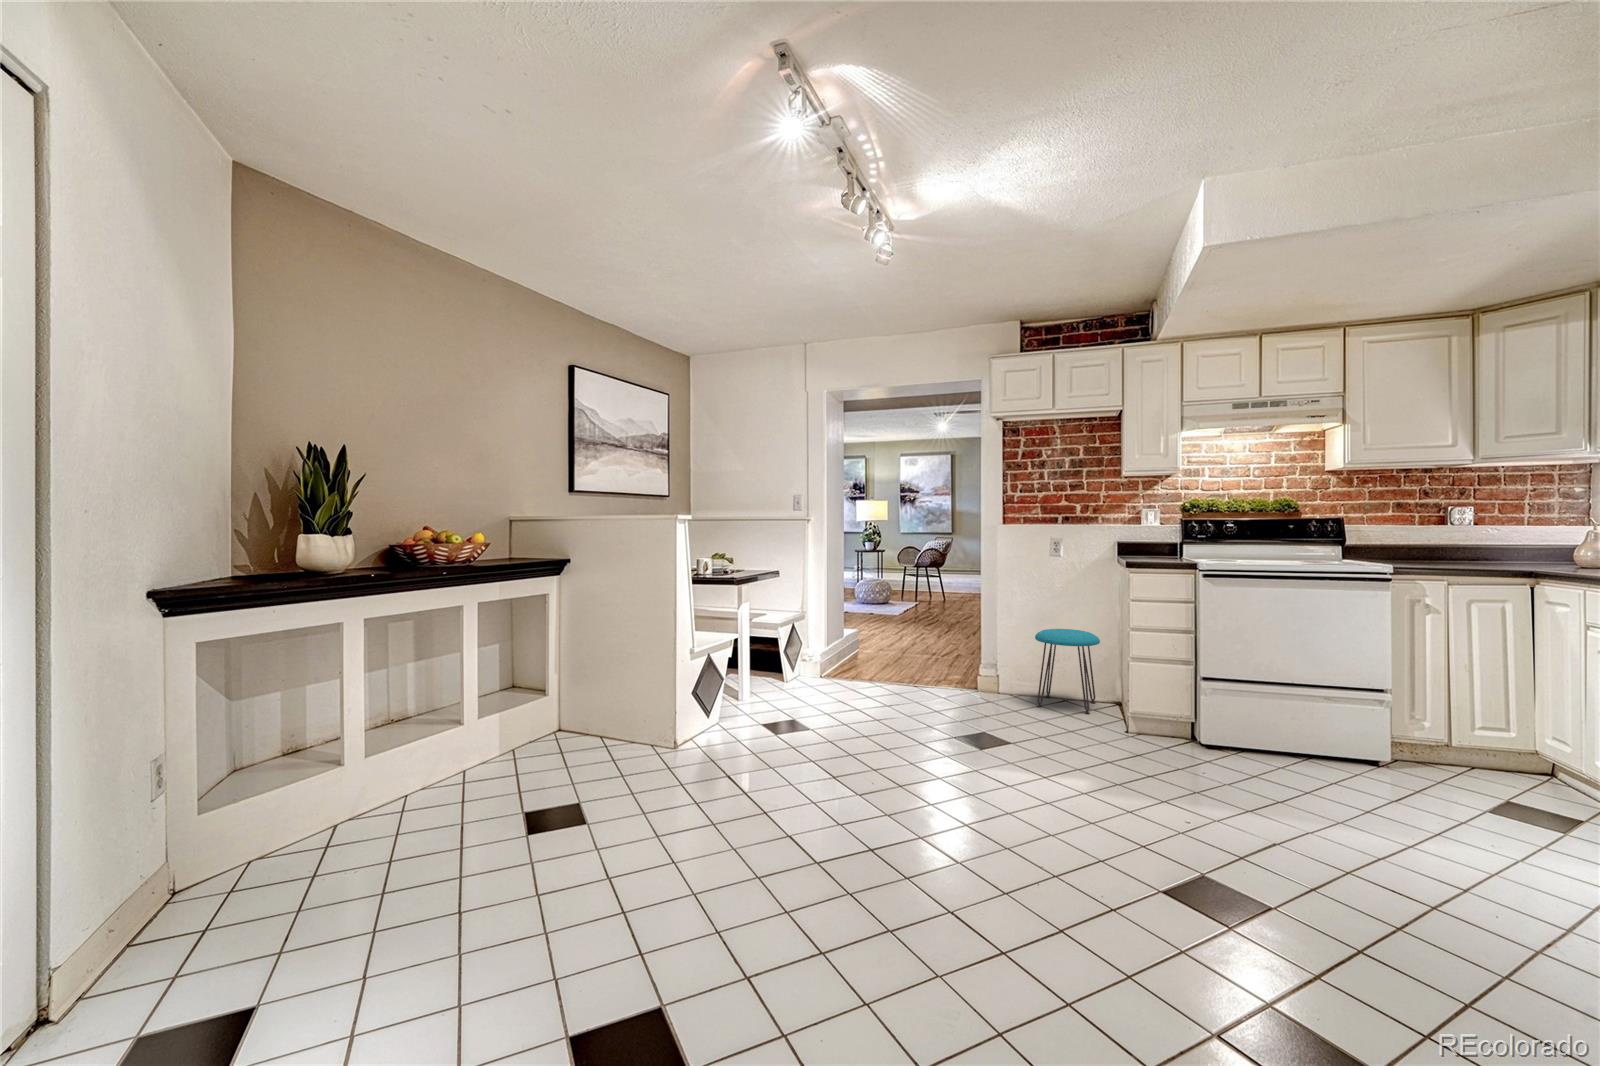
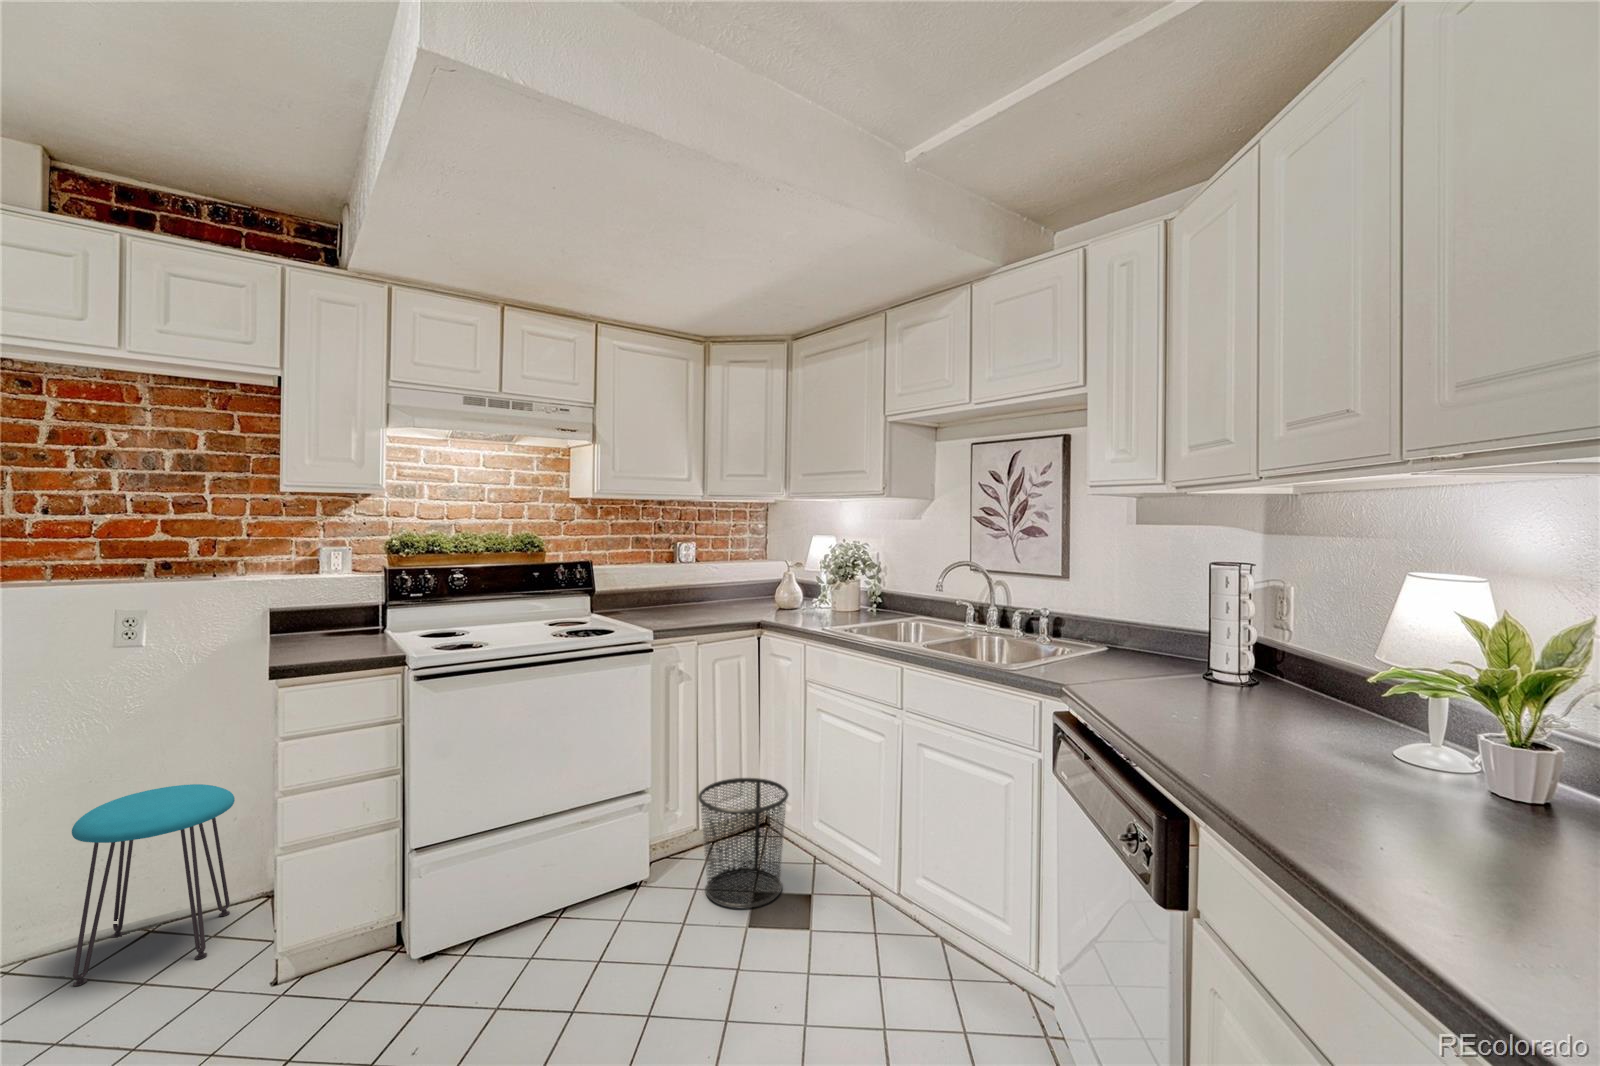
waste bin: none [1447,703,1565,813] -> present [698,778,789,908]

